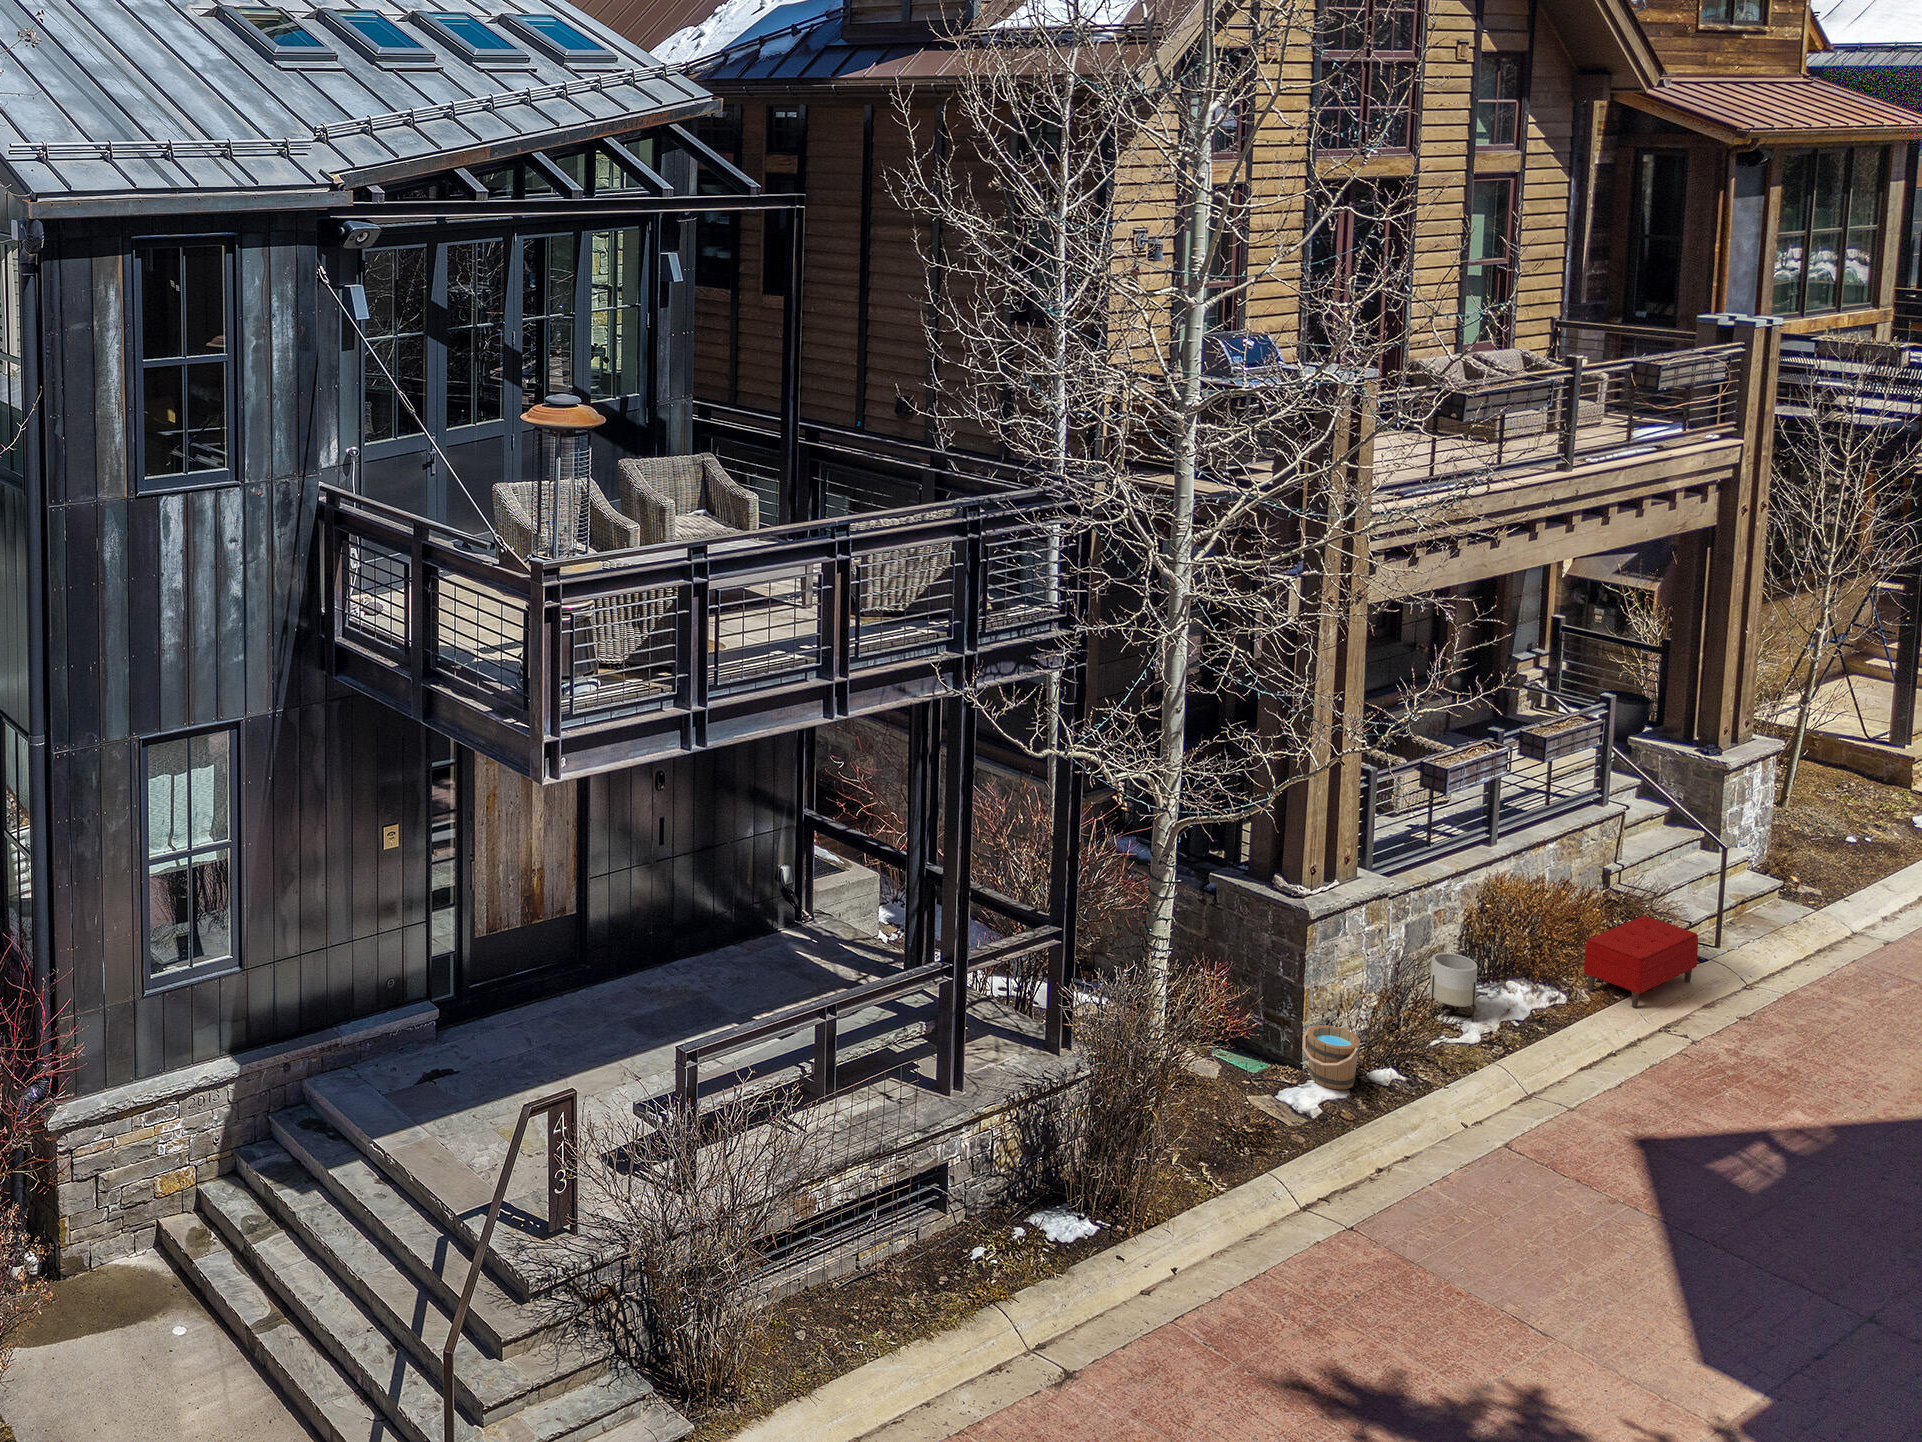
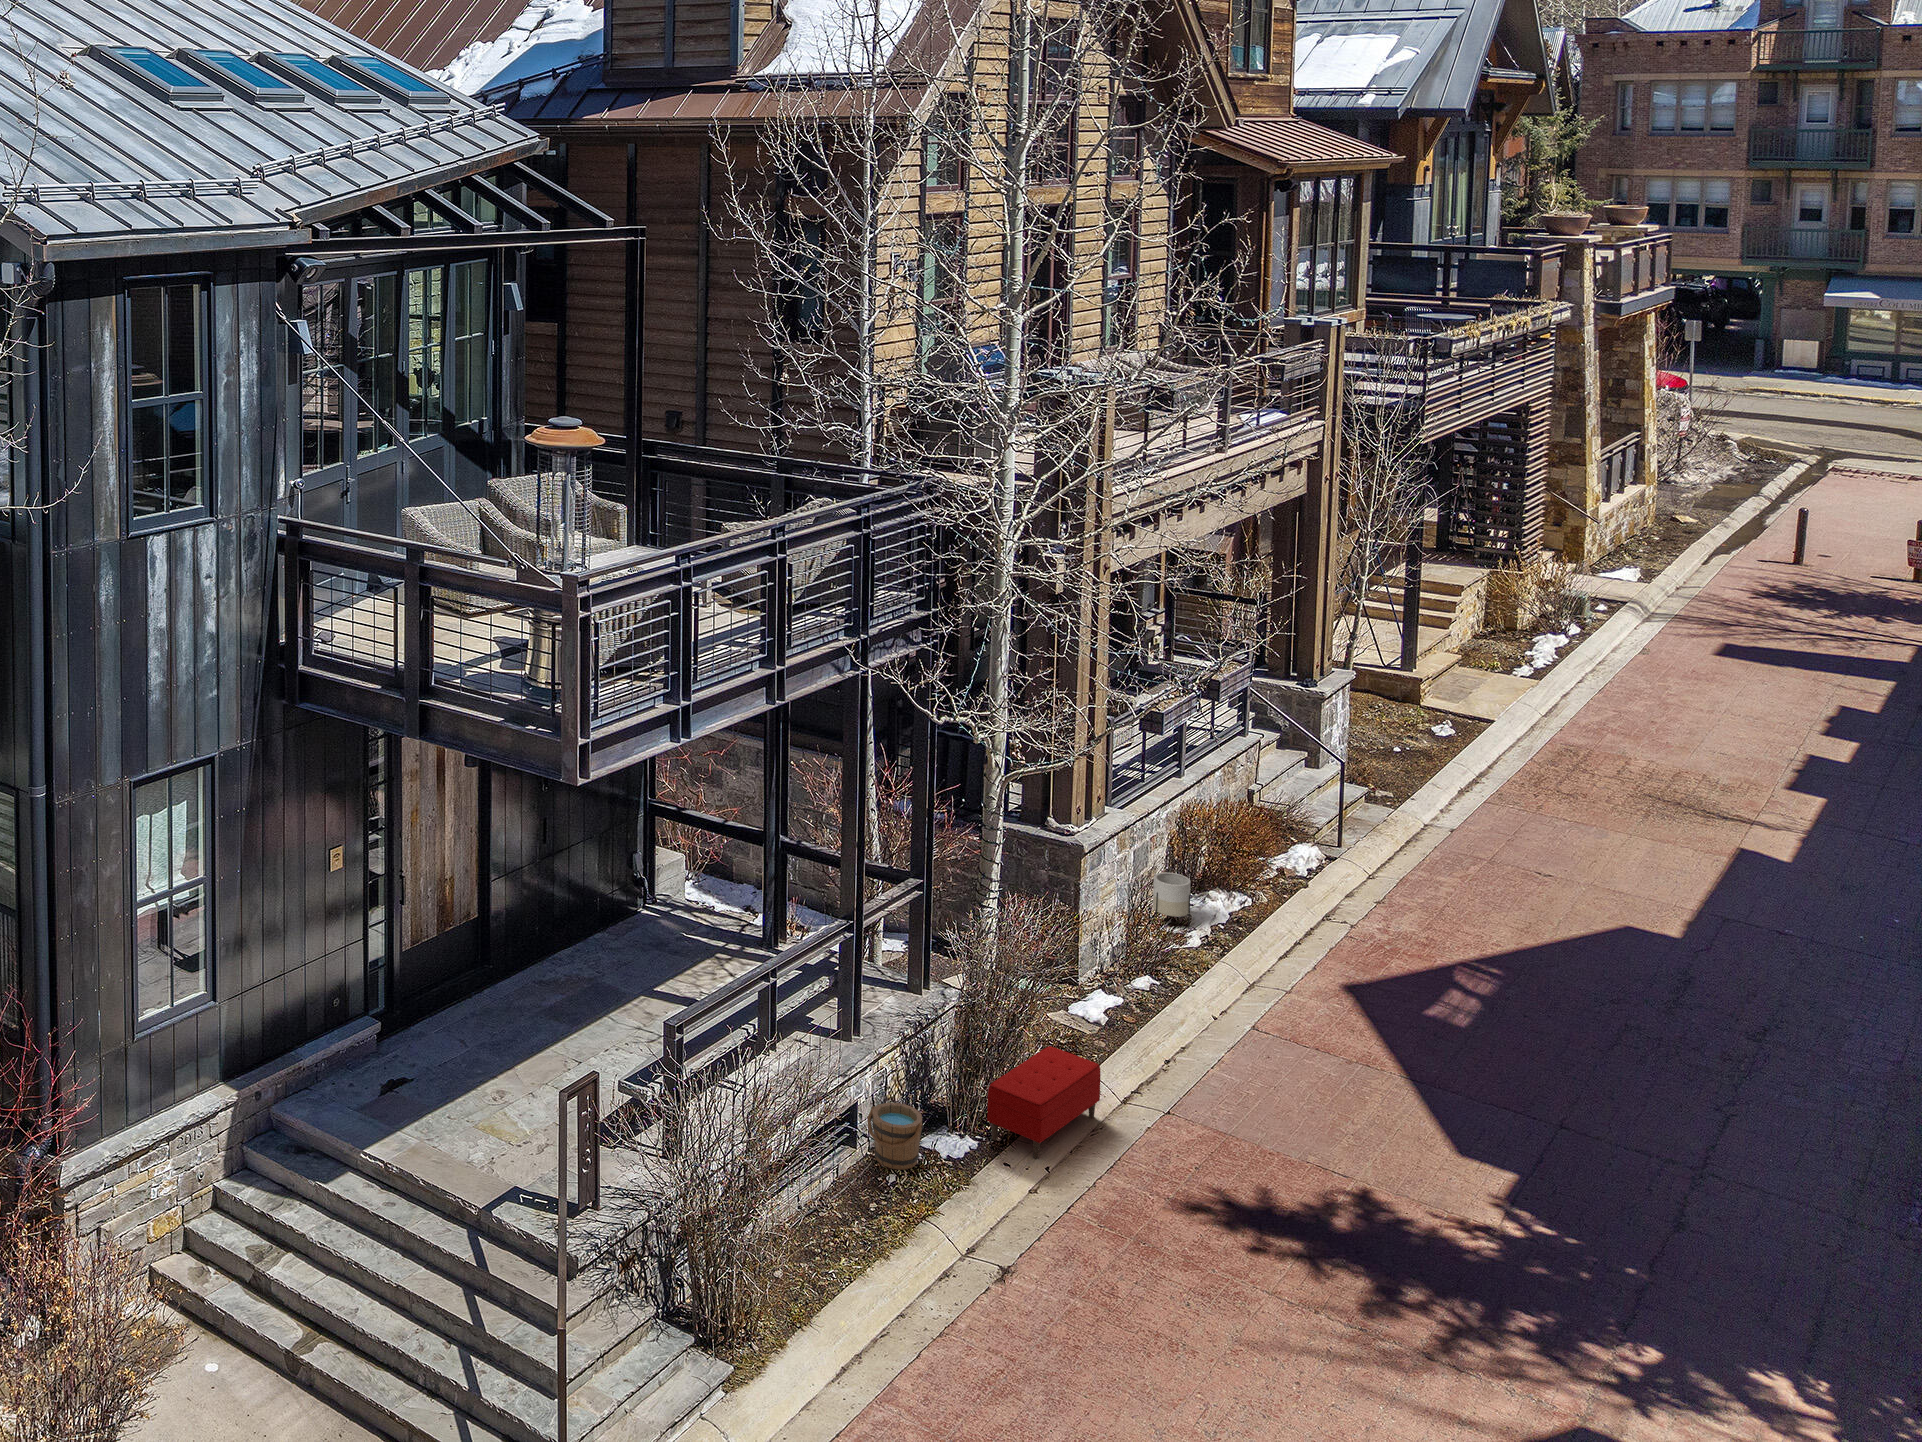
bench: present [1584,916,1698,1008] -> present [987,1046,1100,1158]
bucket: present [1303,1025,1360,1089] -> present [867,1102,924,1170]

